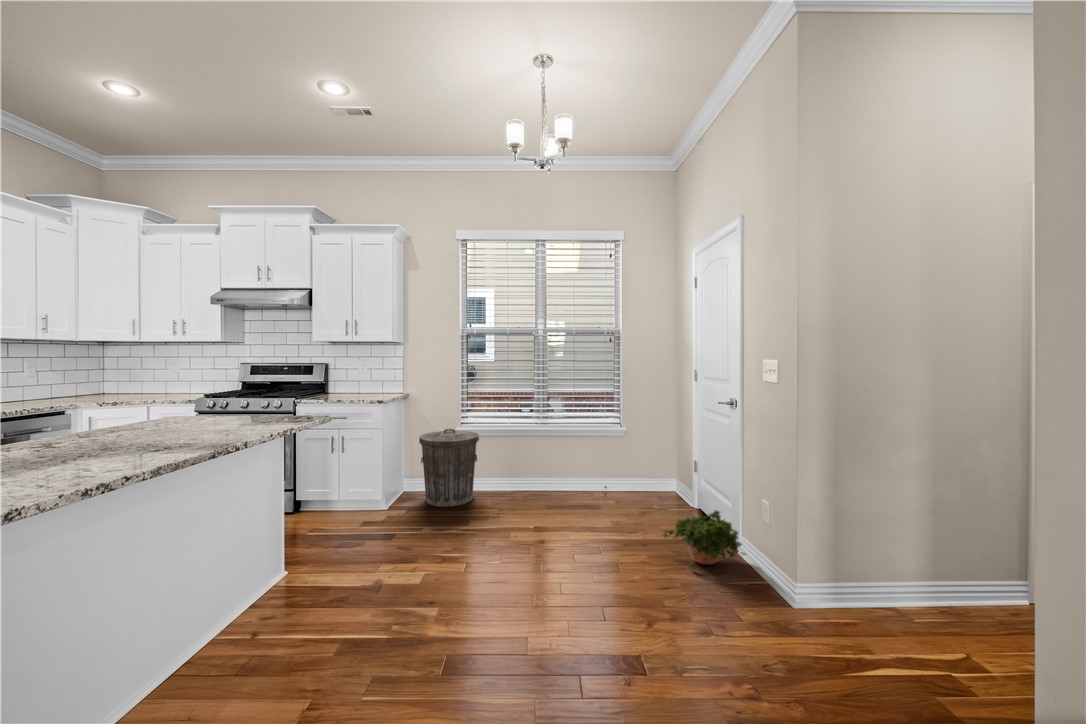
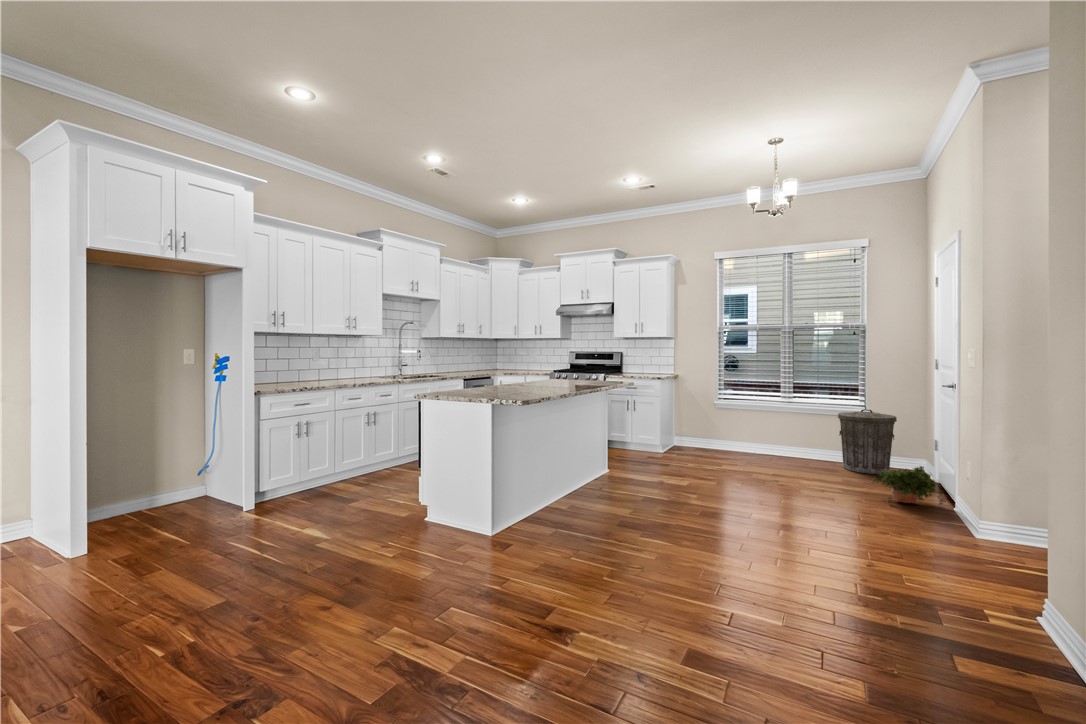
trash can: present [419,429,479,507] -> present [838,409,897,474]

